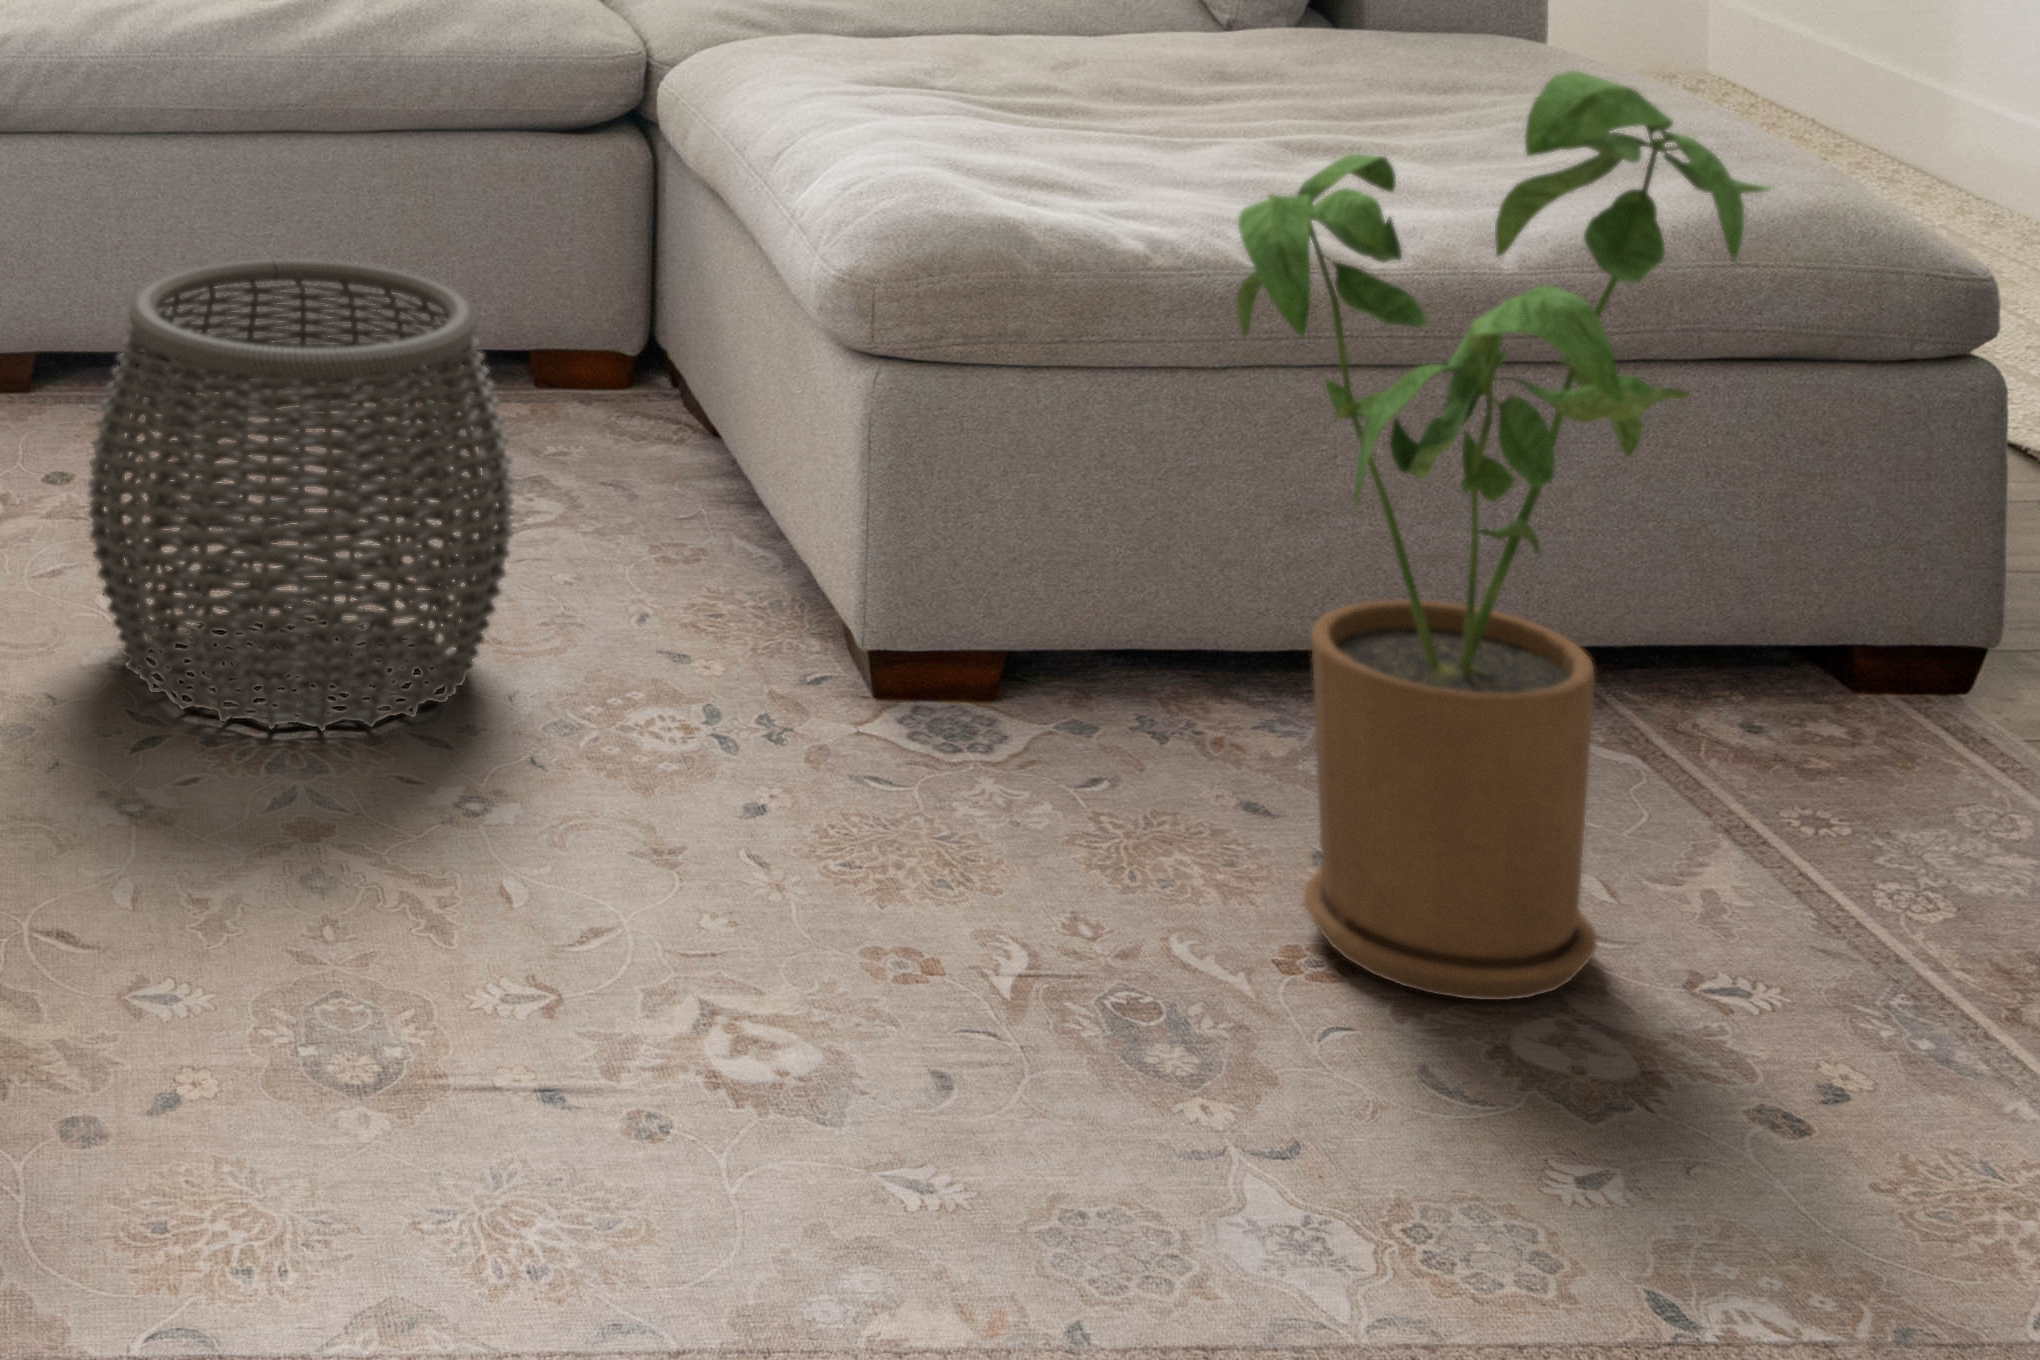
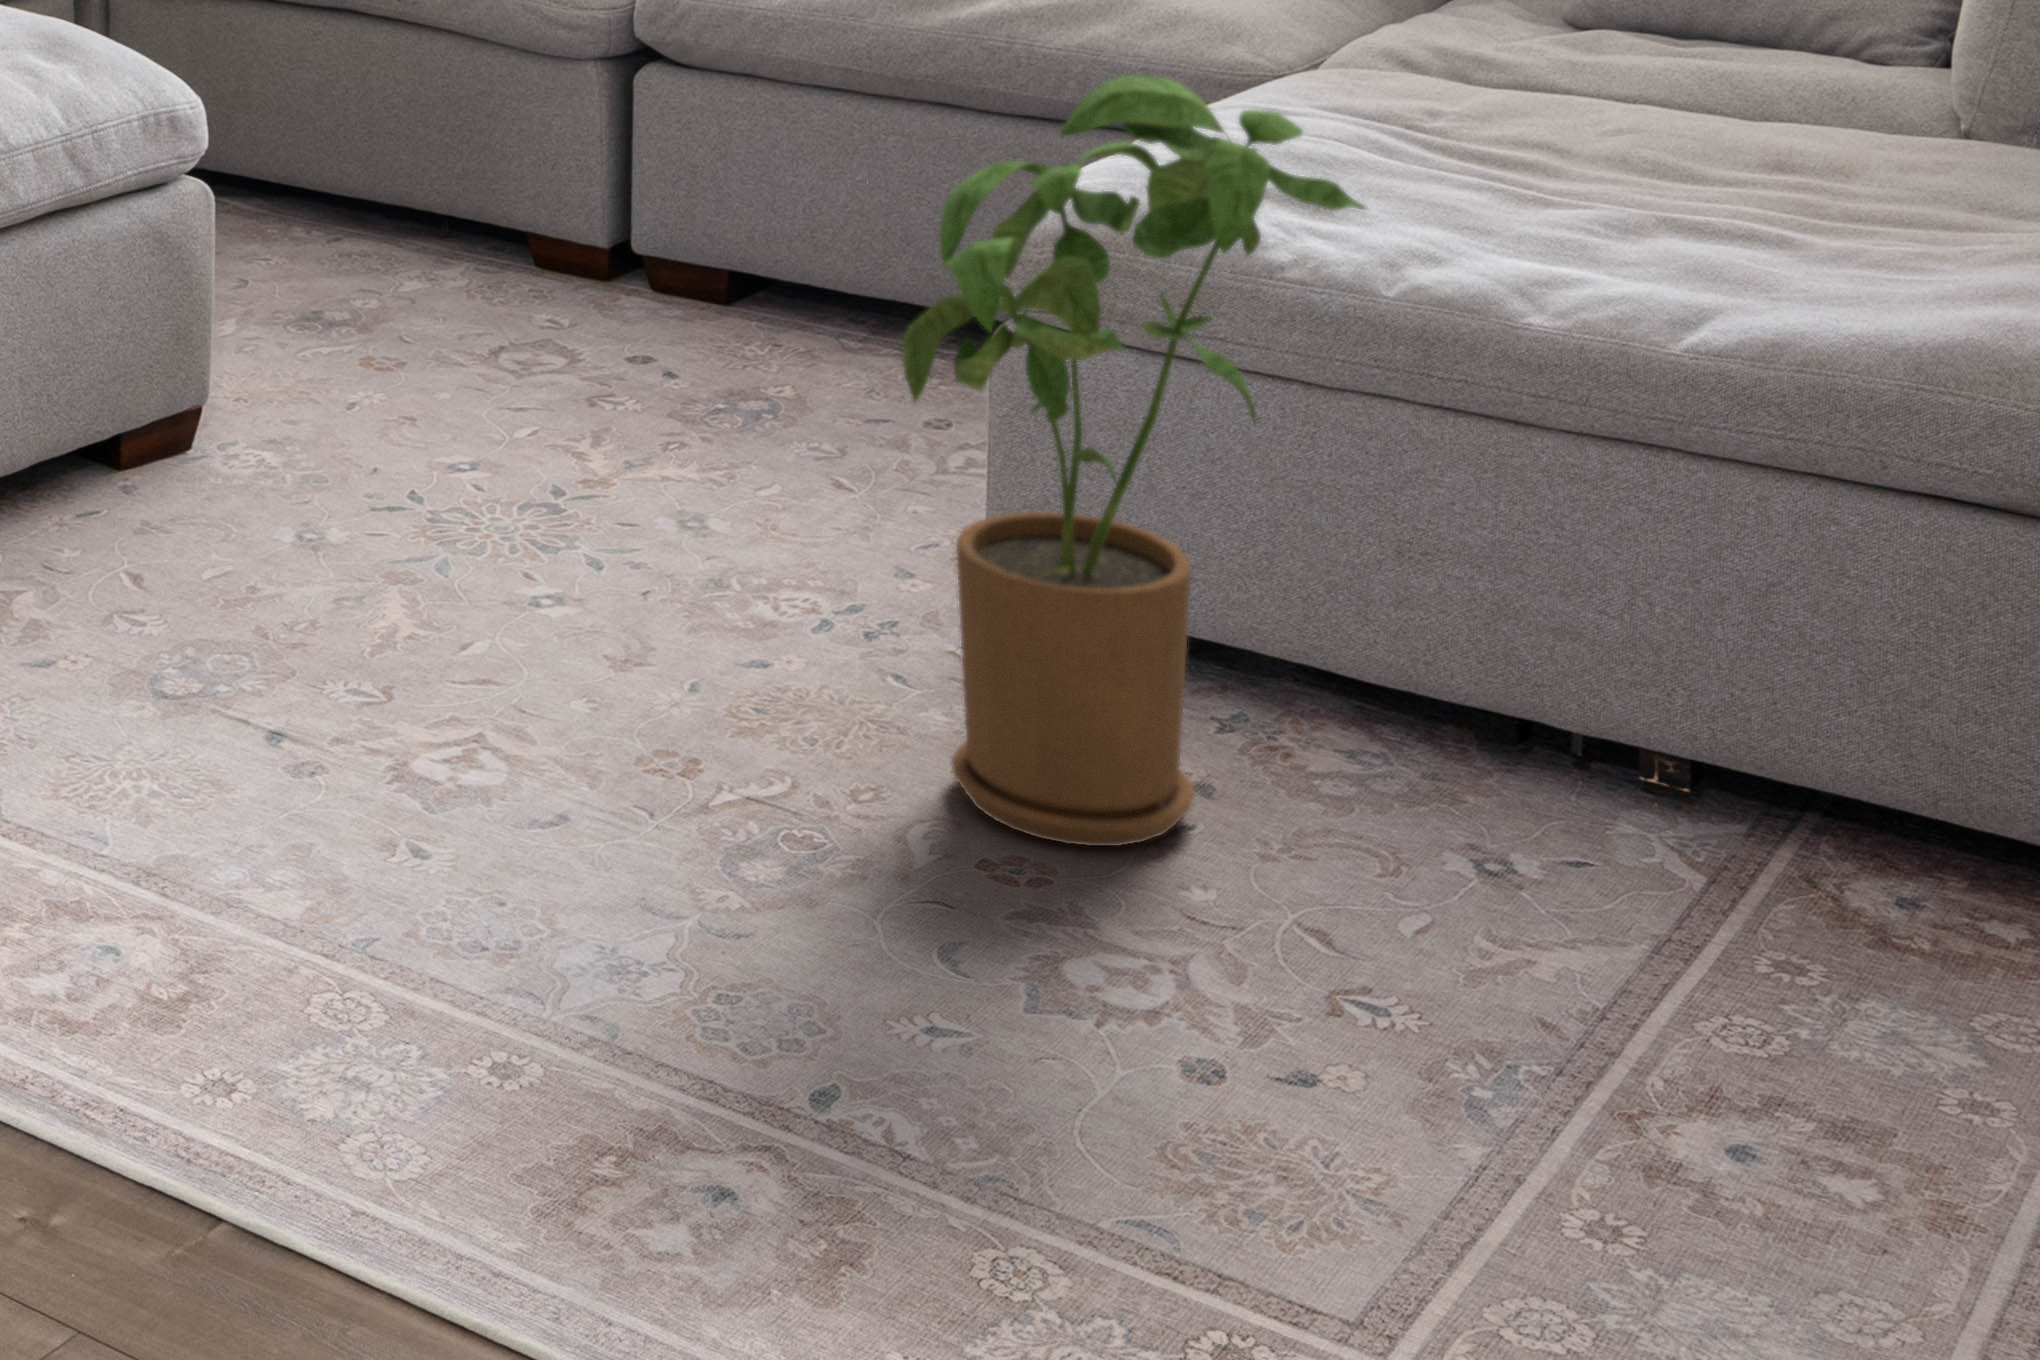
woven basket: present [89,260,514,731] -> none [385,138,723,494]

